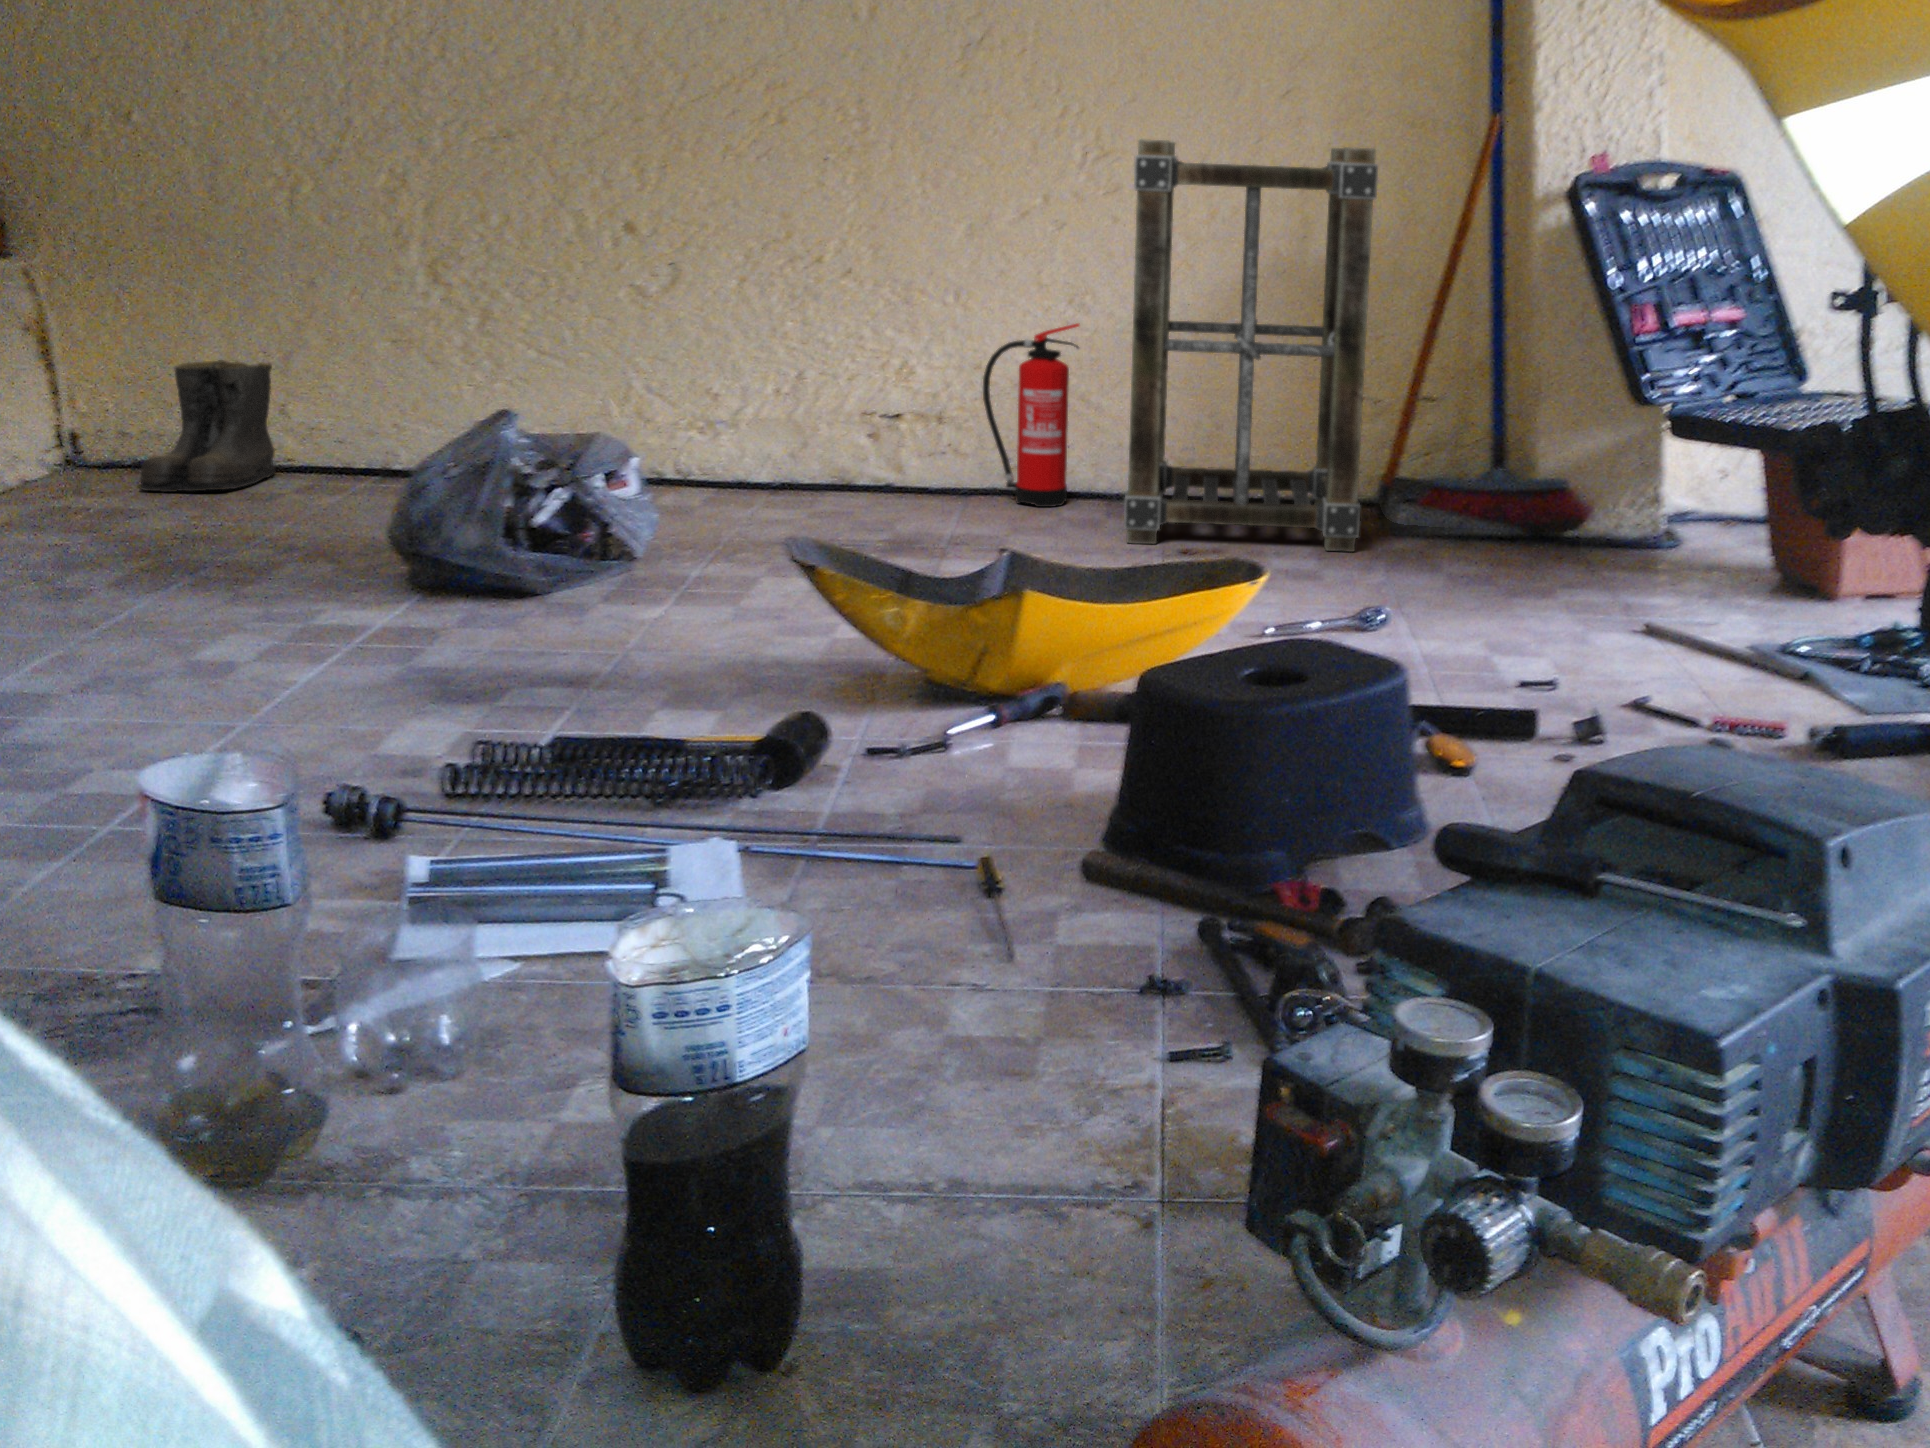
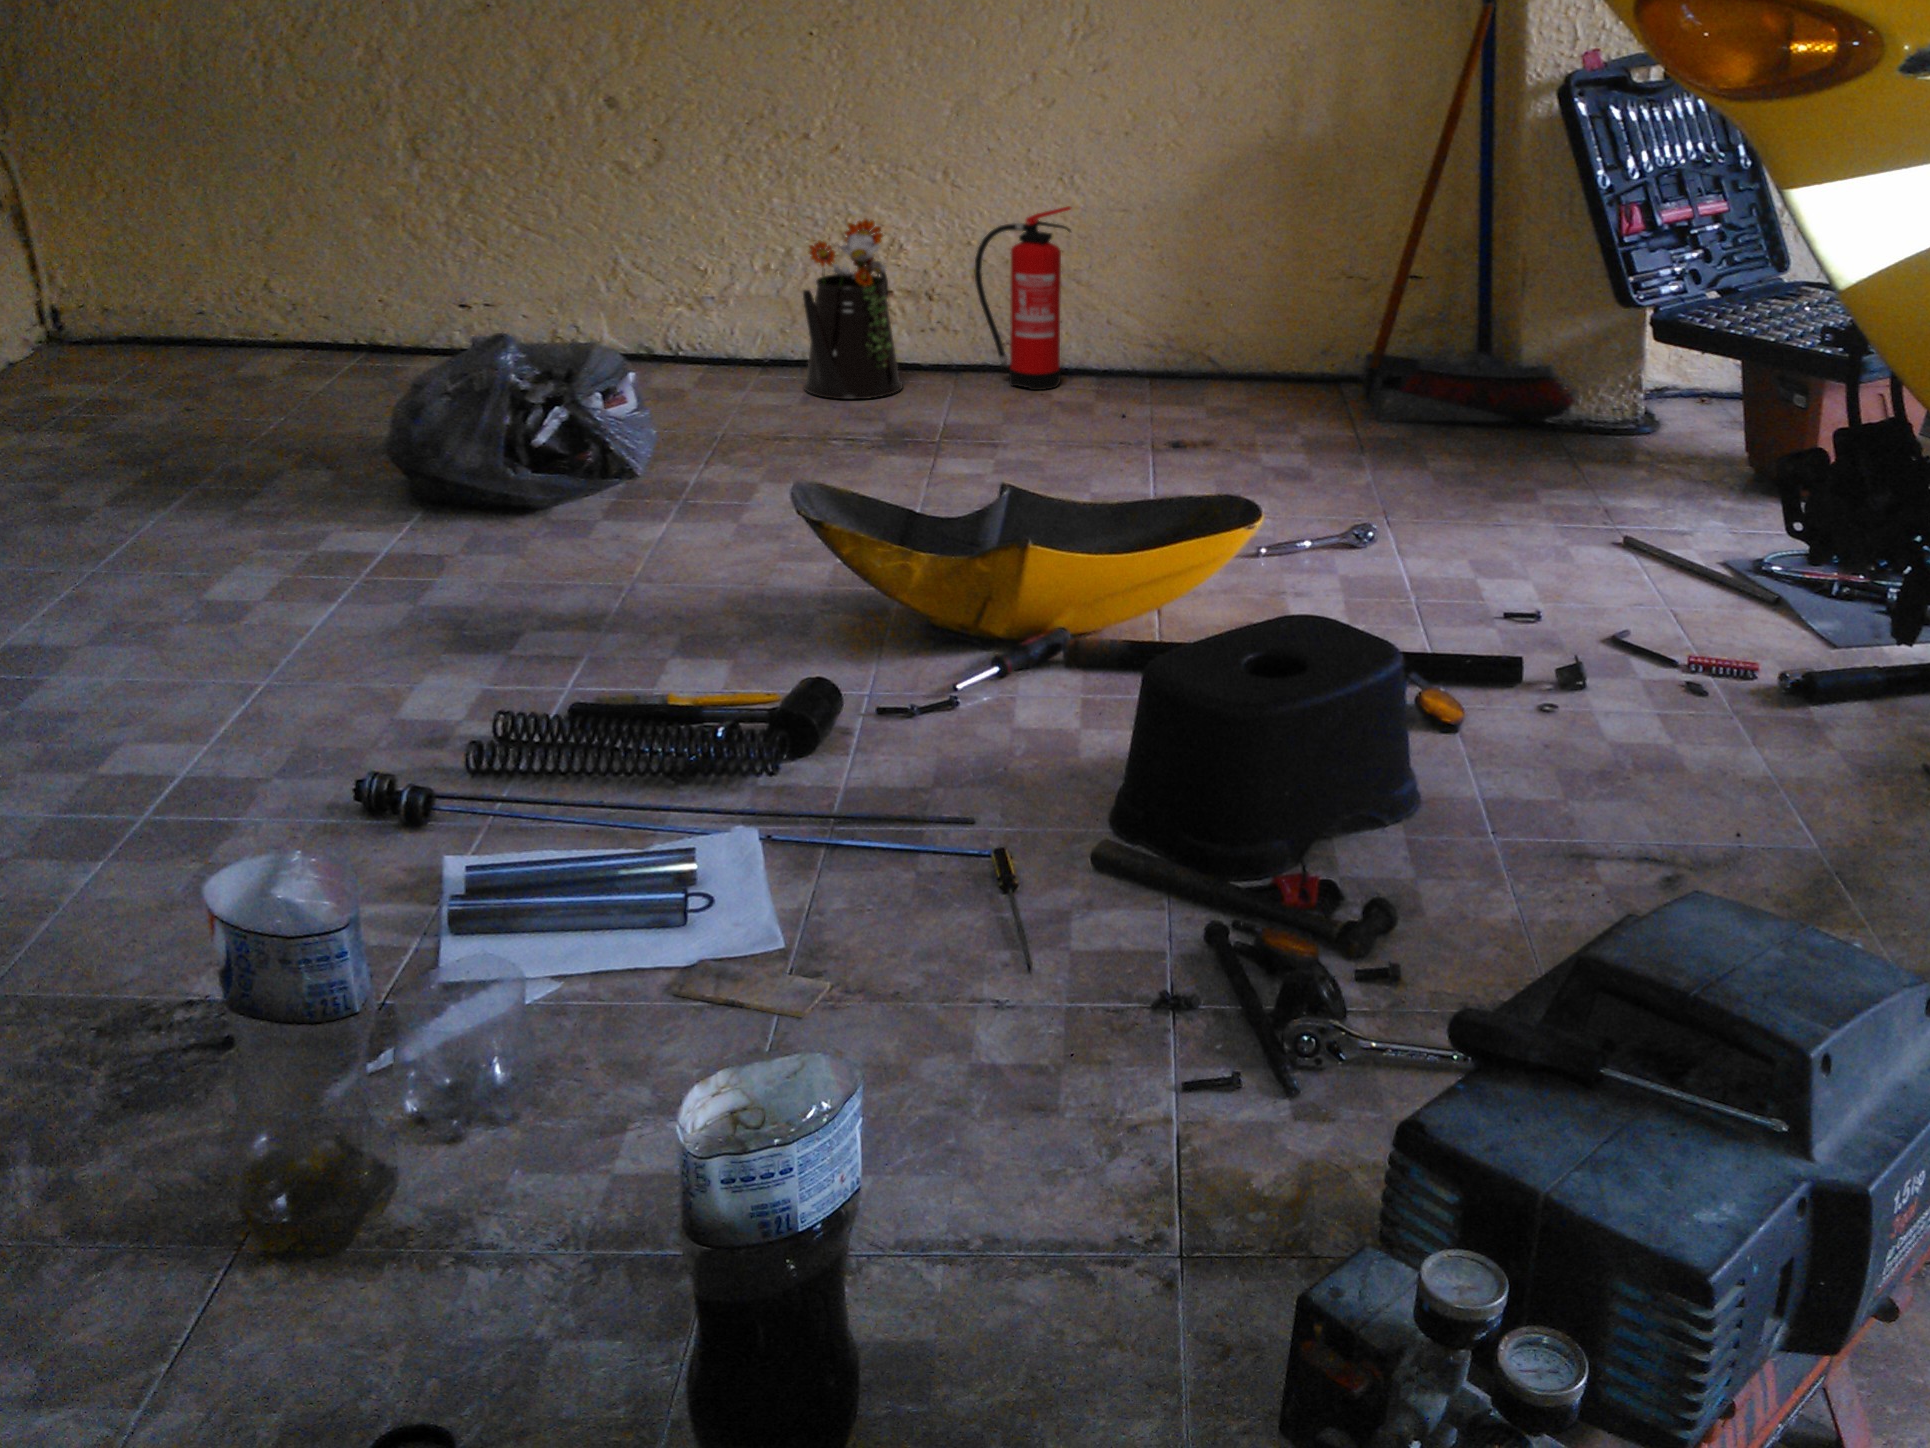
shelving unit: present [1124,139,1378,552] -> none [1119,19,1373,444]
watering can: none [809,334,908,511] -> present [803,219,903,399]
boots: present [139,360,275,492] -> none [121,244,266,385]

